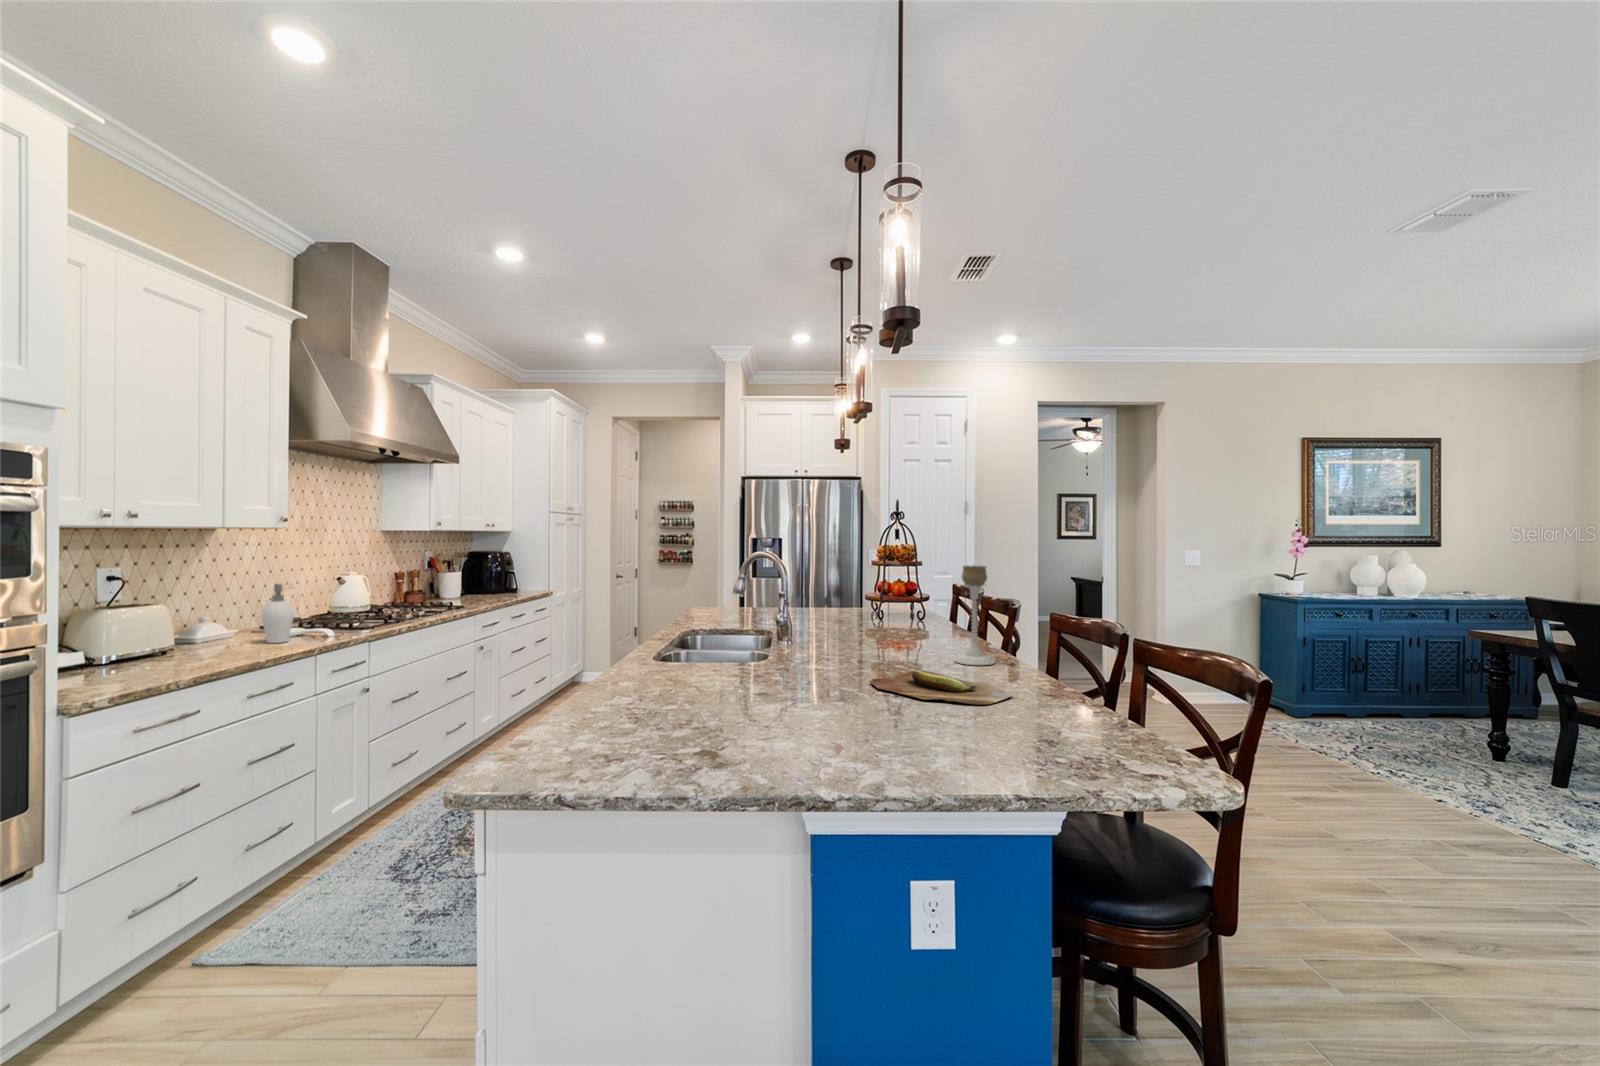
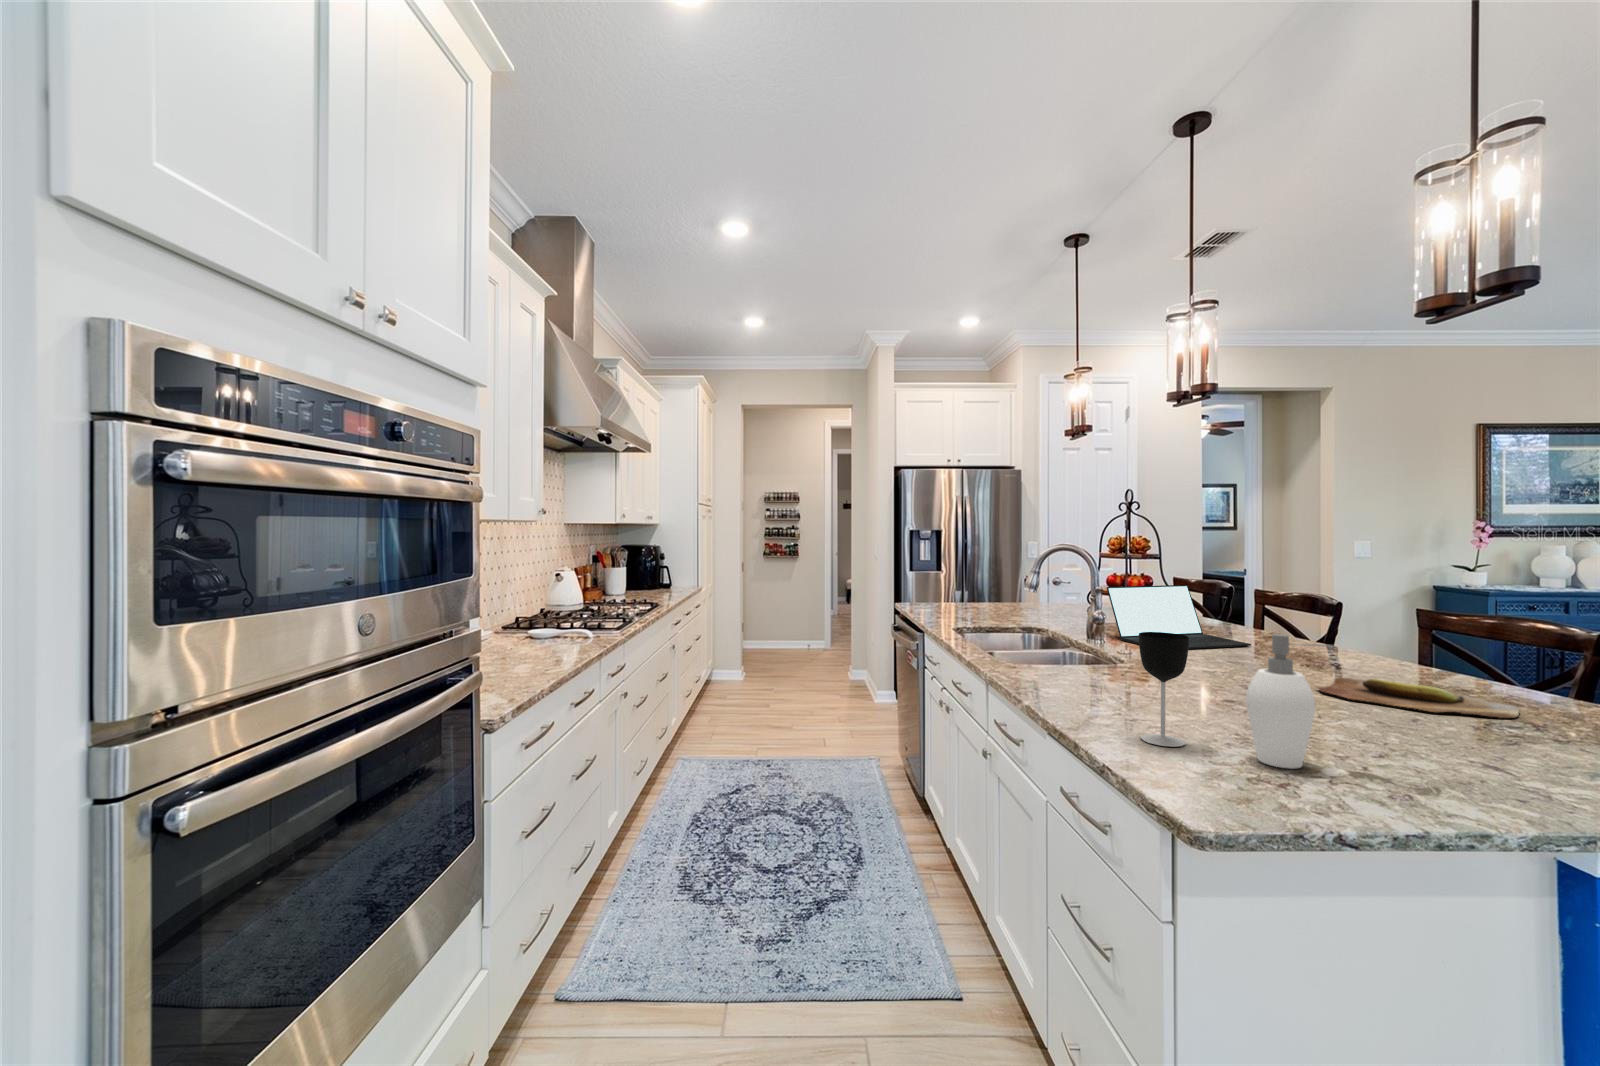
candle holder: present [954,566,994,665] -> none [1335,563,1390,671]
soap dispenser: present [262,584,294,643] -> present [1246,634,1320,769]
laptop: none [809,587,922,647] -> present [1107,585,1251,649]
wine glass: none [591,623,630,727] -> present [1139,632,1189,747]

